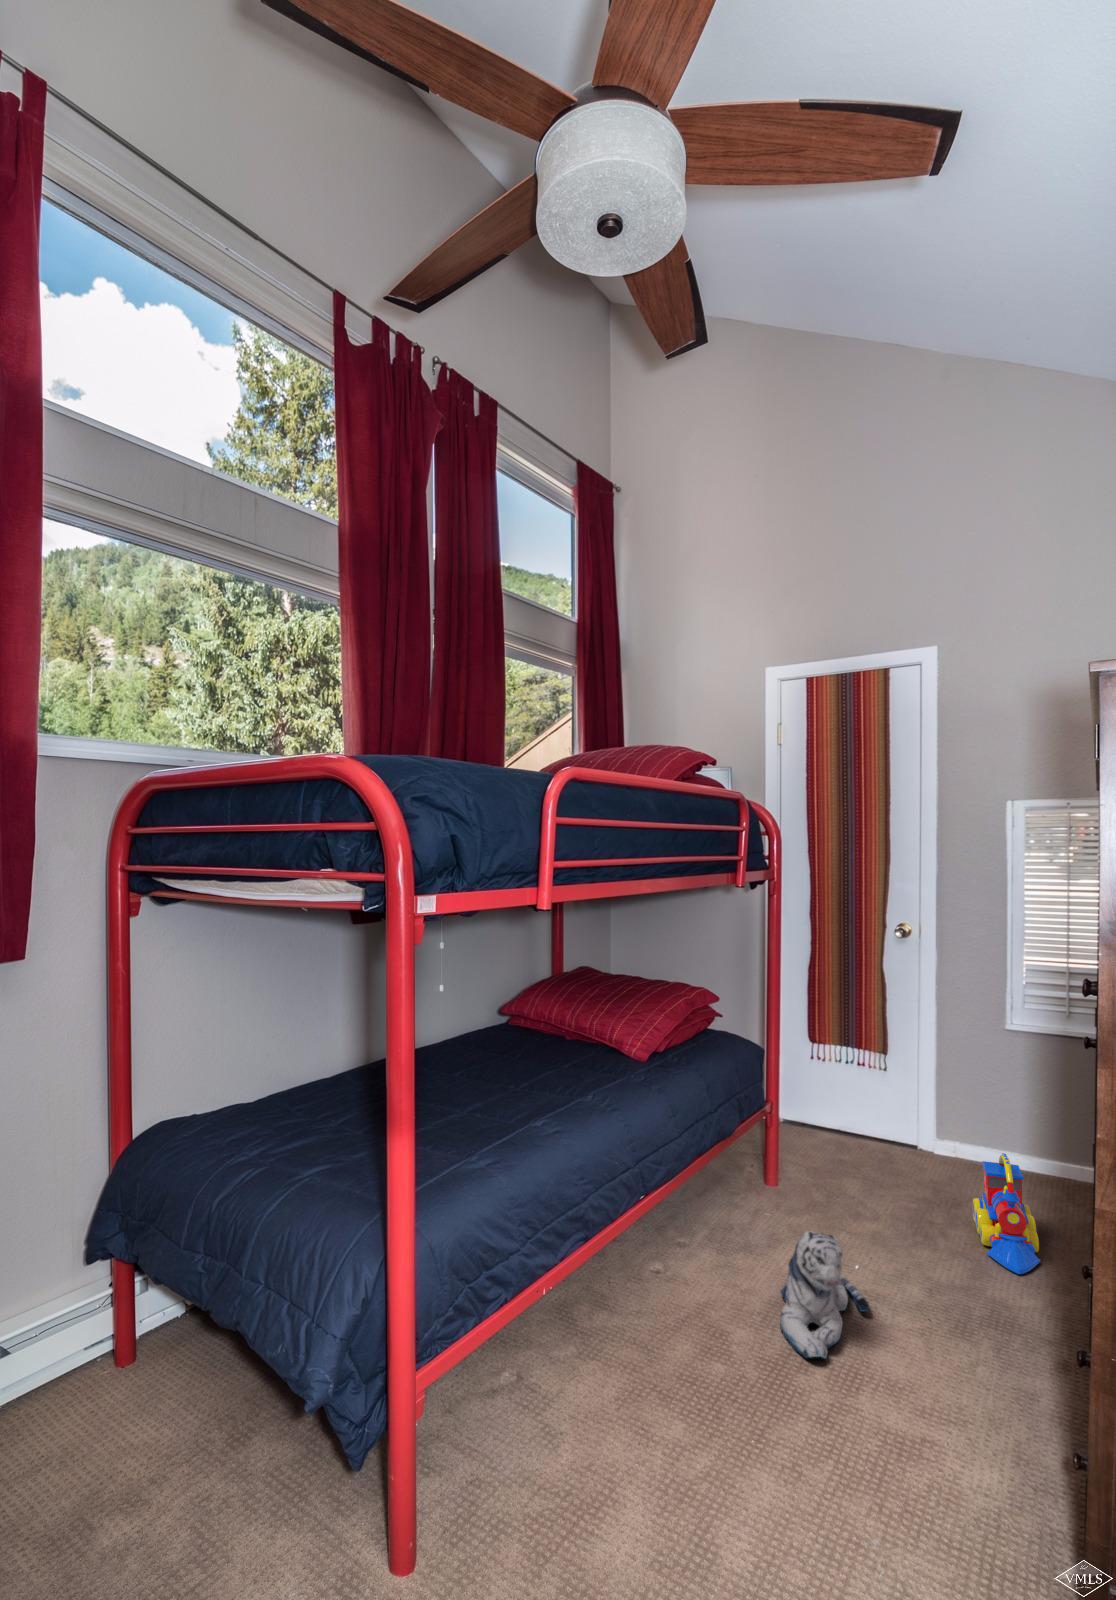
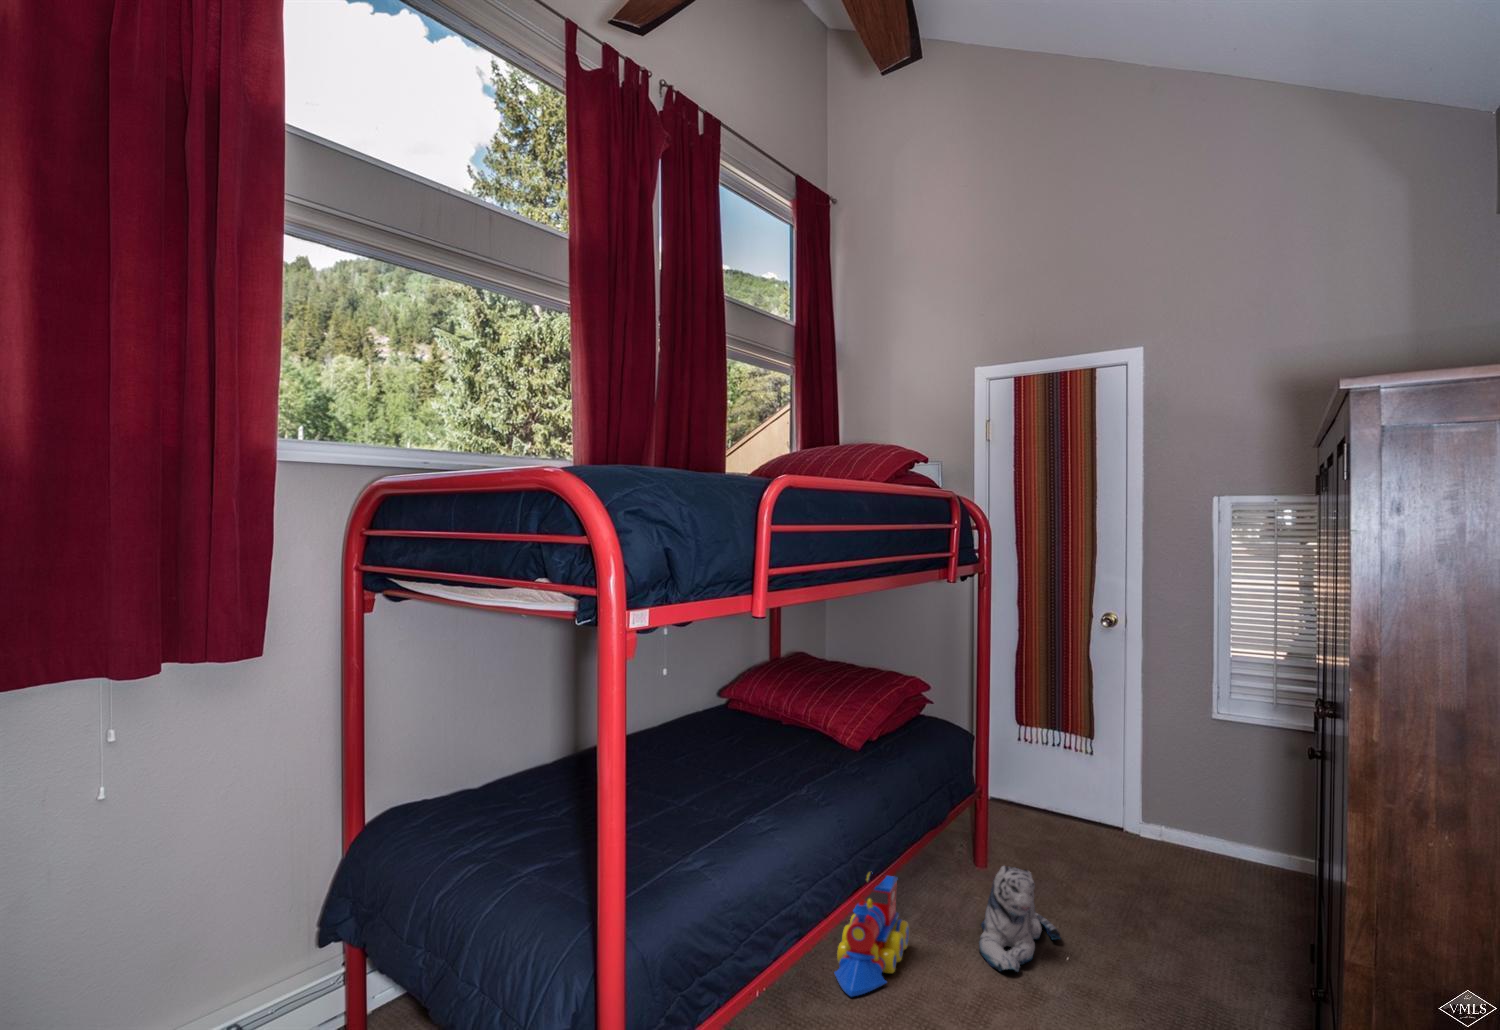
toy train: present [972,1153,1041,1274] -> present [834,872,909,997]

